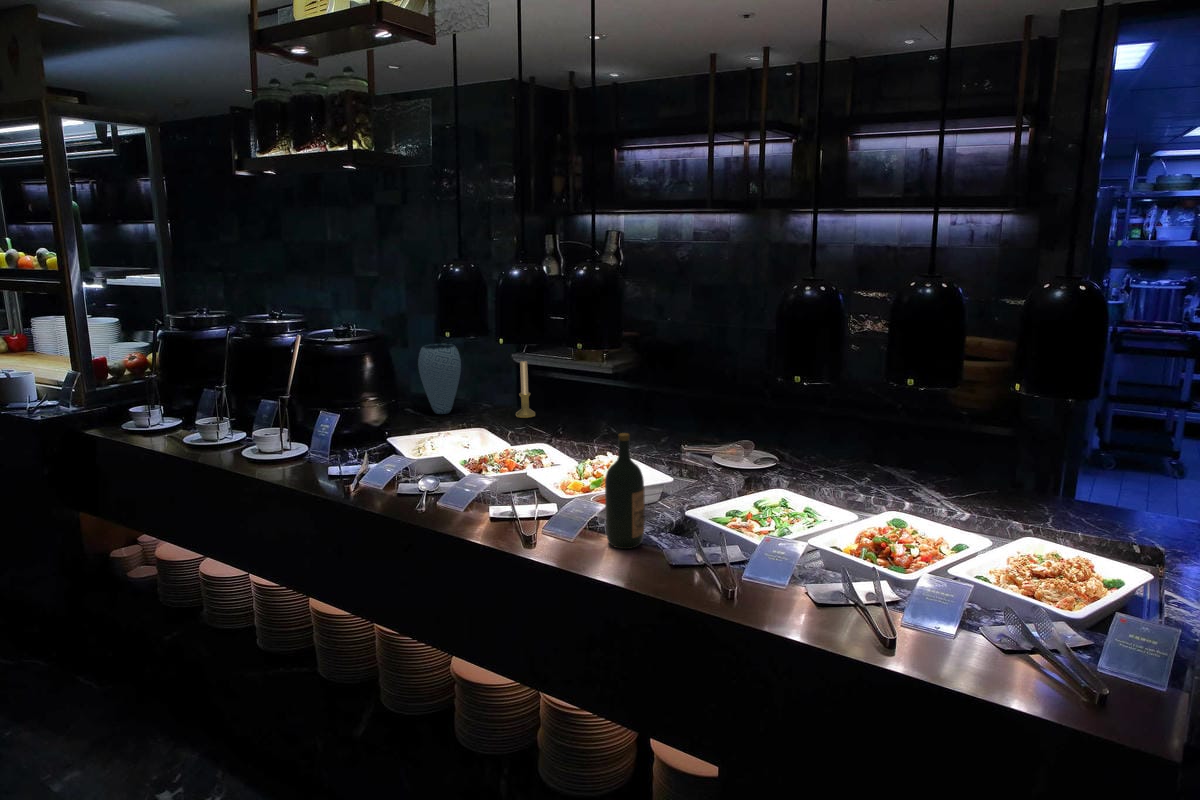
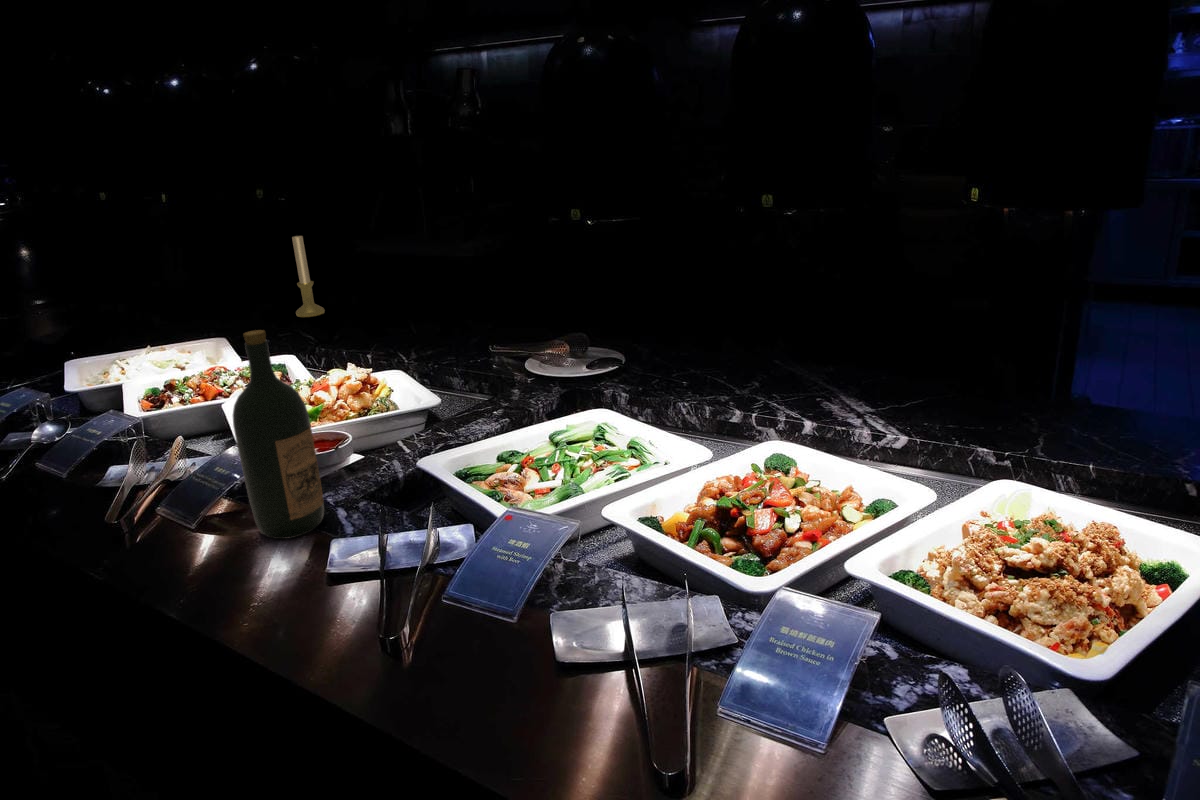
vase: present [418,344,461,414] -> none [149,217,216,318]

